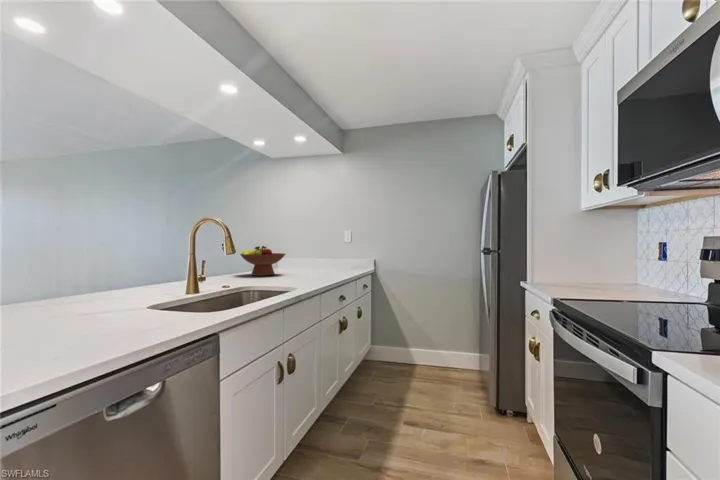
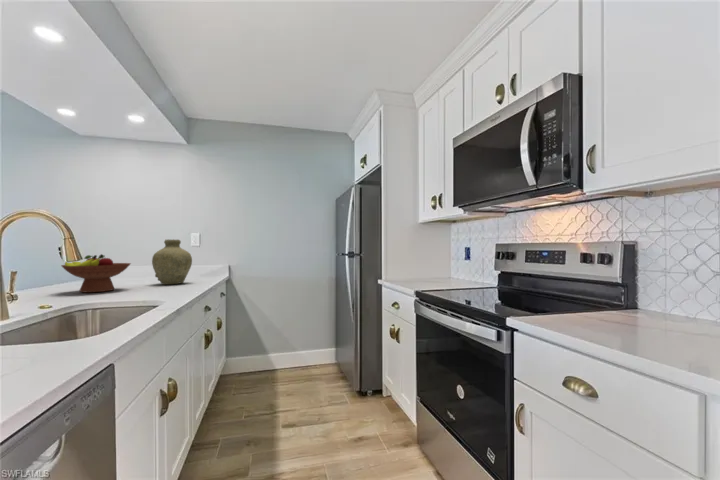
vase: none [304,234,334,273] -> present [152,239,192,285]

